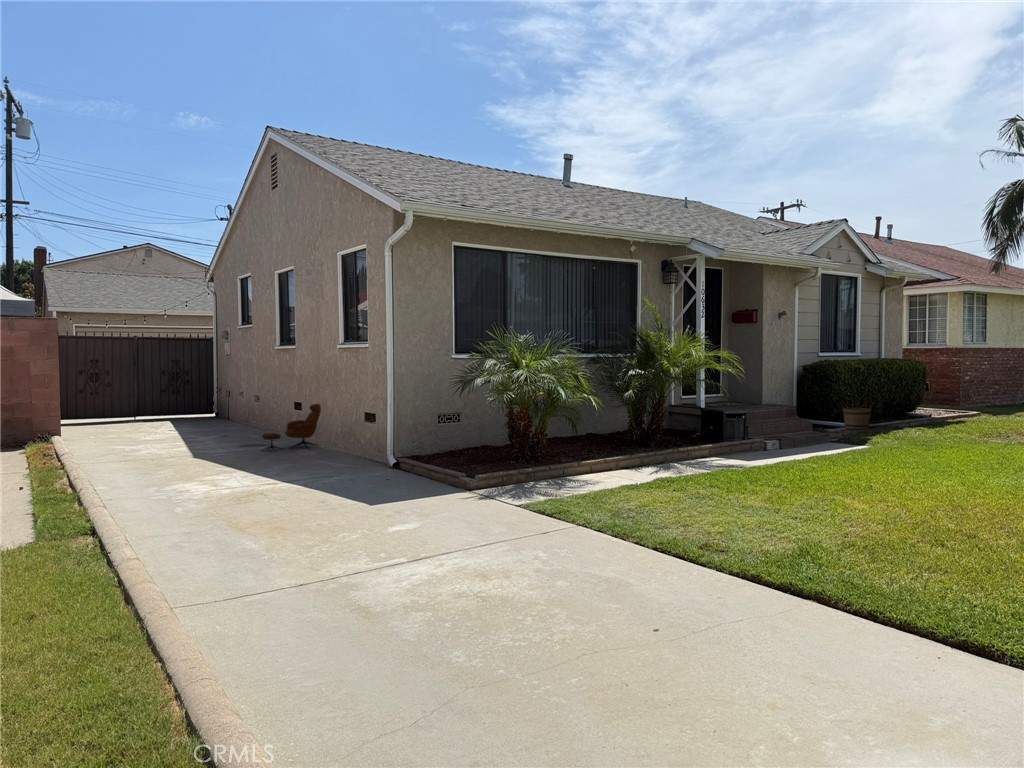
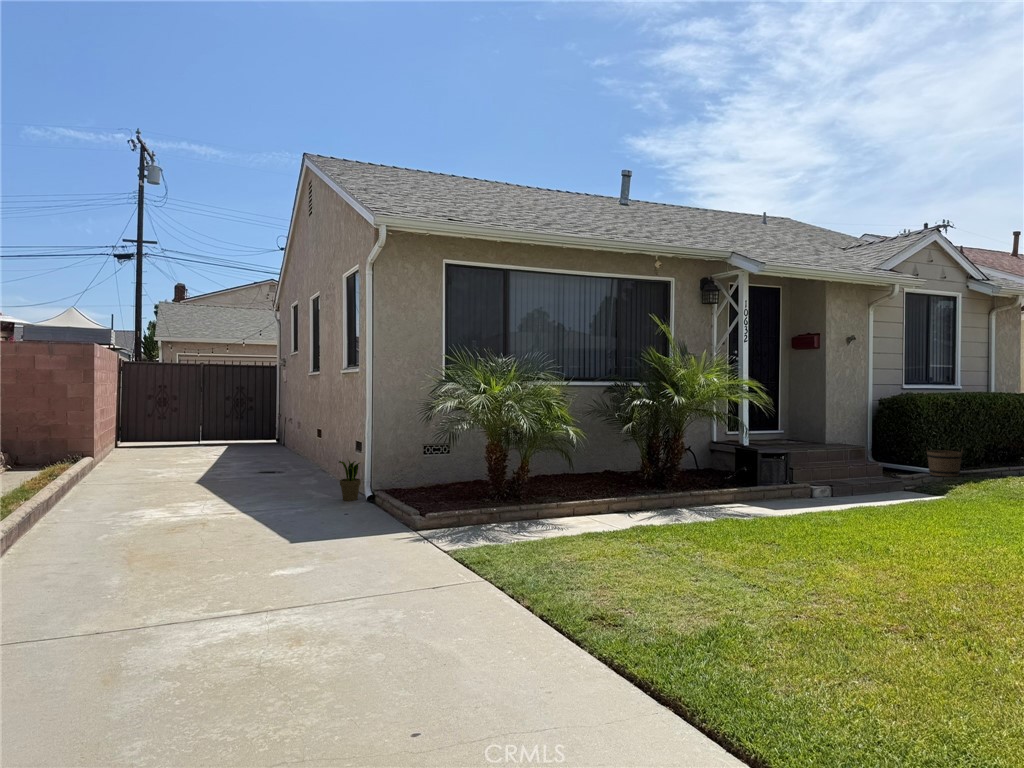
lounge chair: present [263,404,321,450] -> none [264,430,329,478]
potted plant: none [363,430,387,469] -> present [339,460,361,501]

